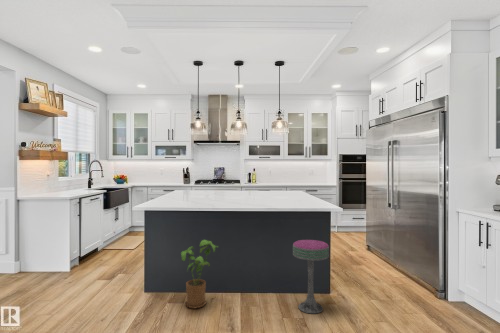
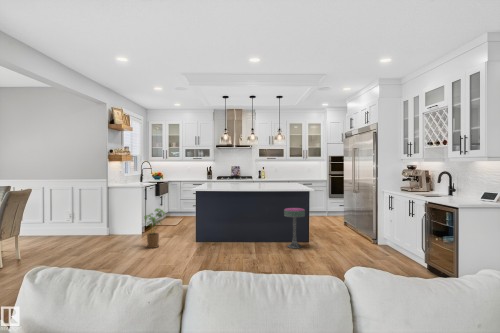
house plant: present [181,240,217,308] -> present [145,209,165,248]

